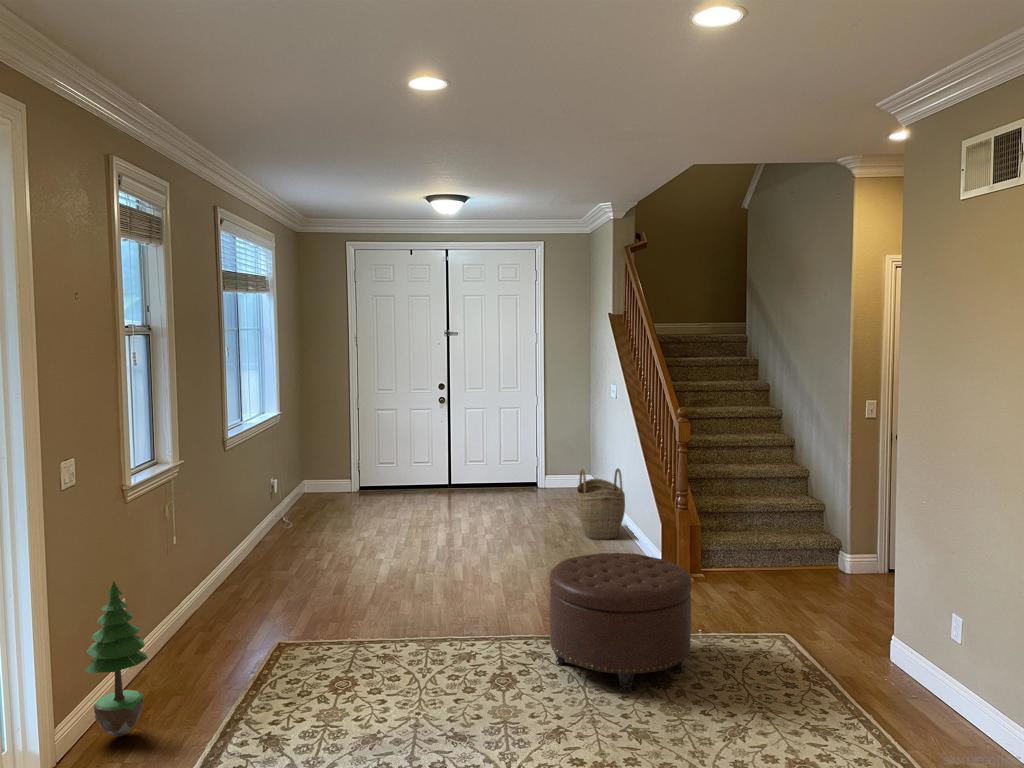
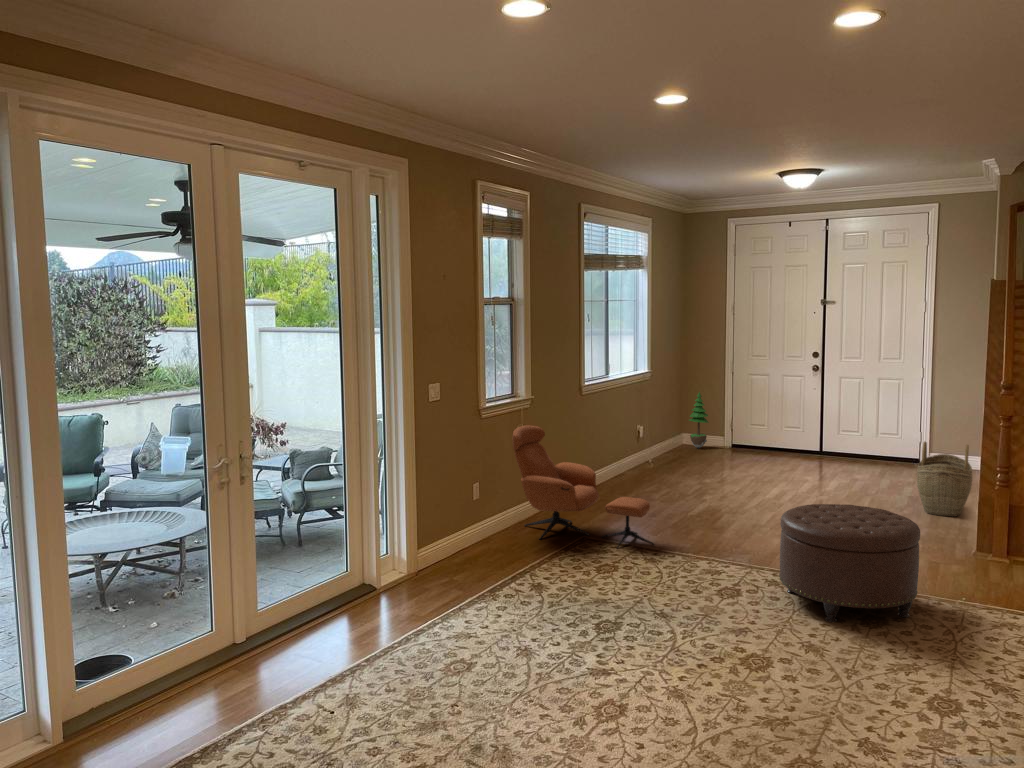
lounge chair: none [167,503,371,659] -> present [512,425,654,548]
potted tree: present [85,582,148,737] -> present [689,392,709,449]

